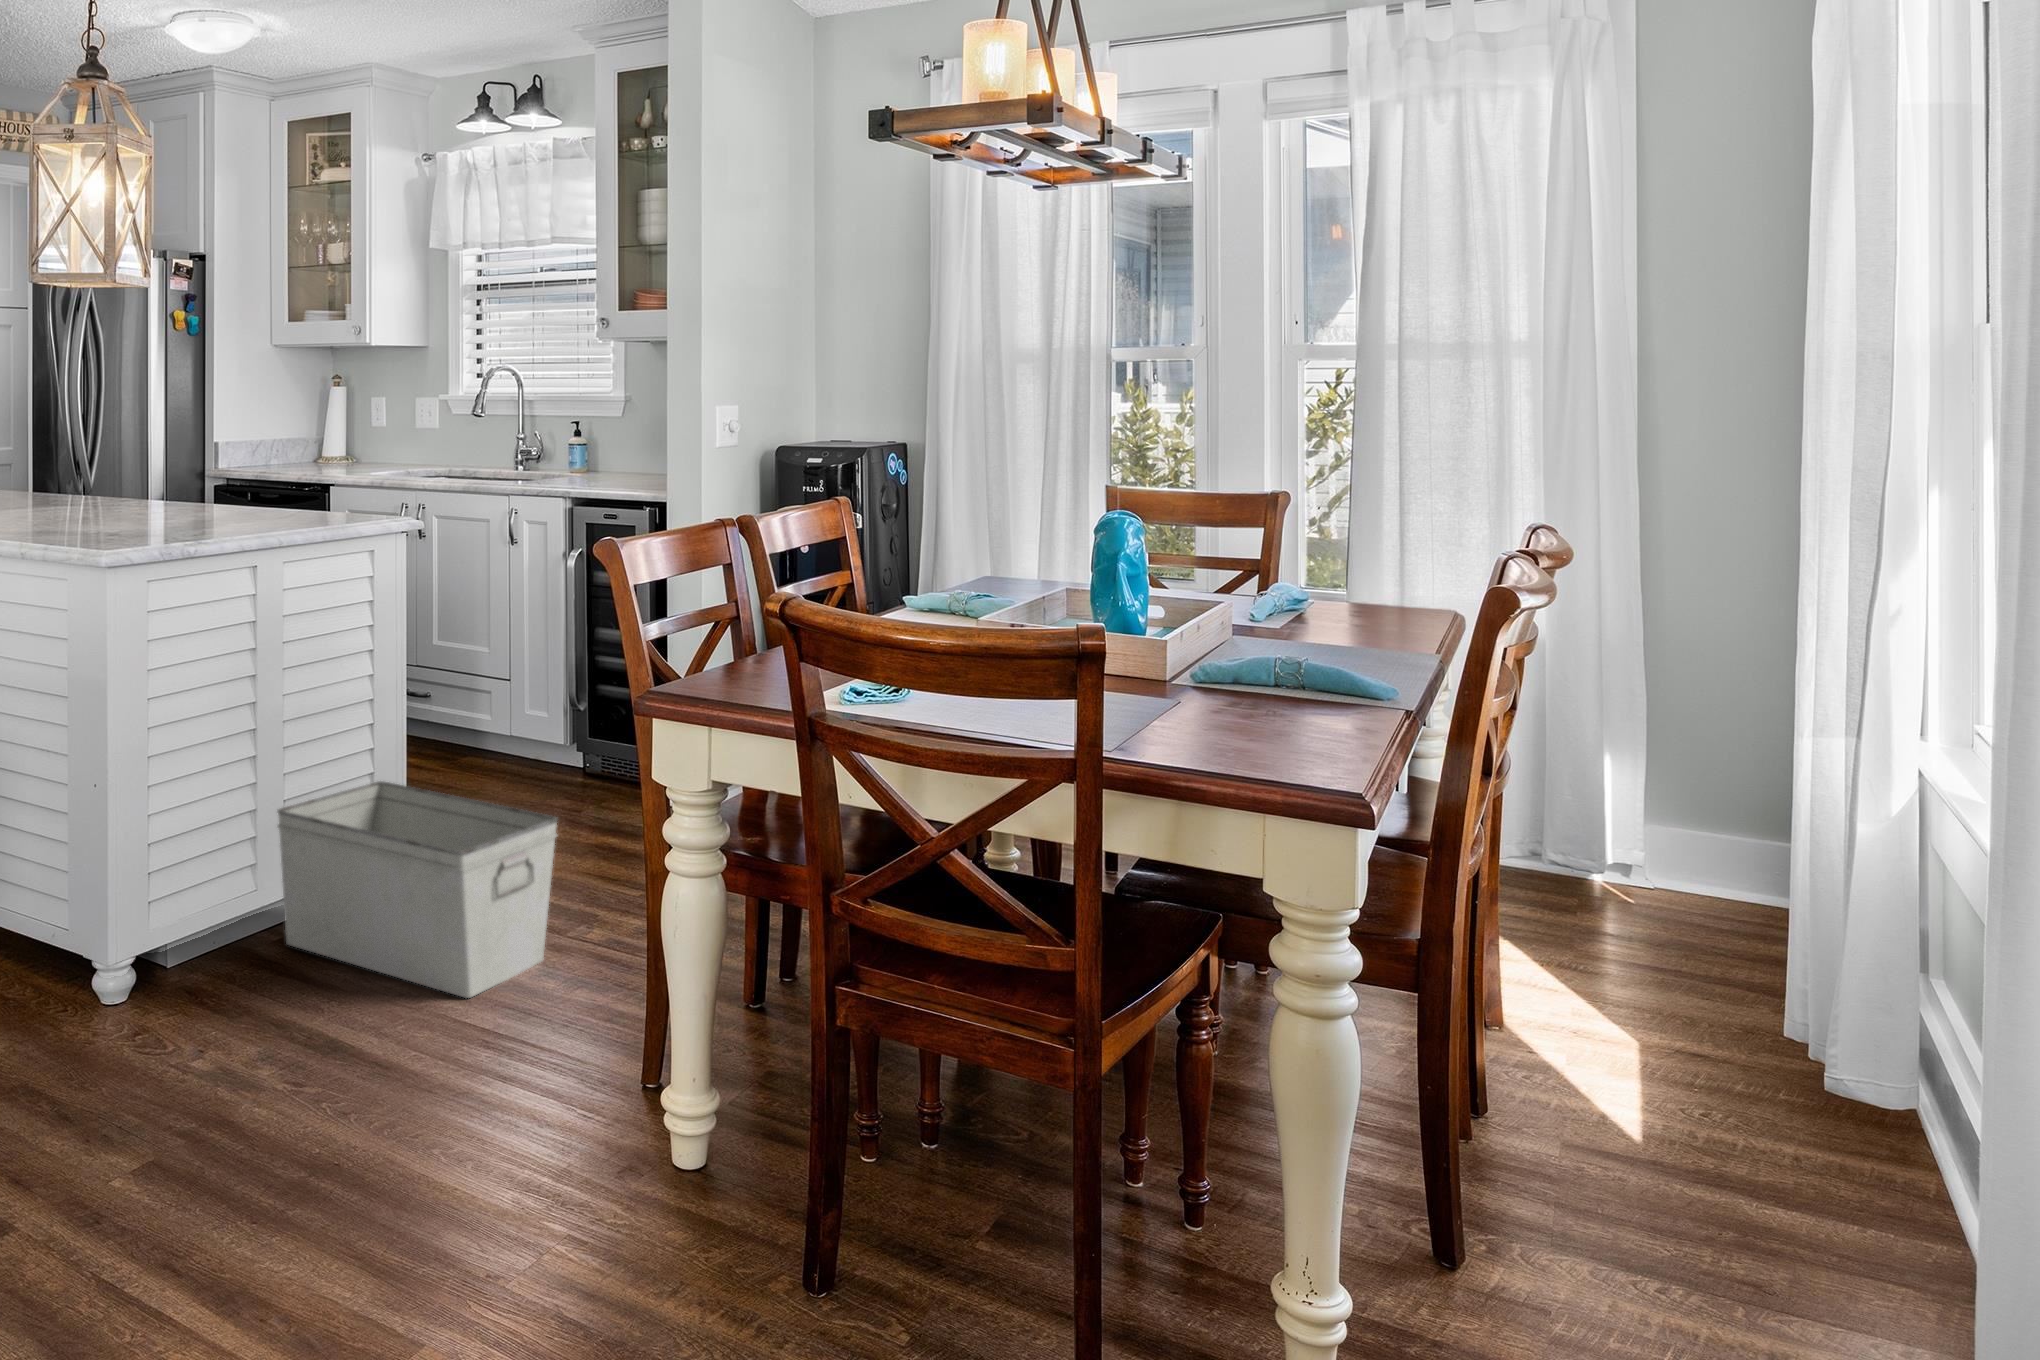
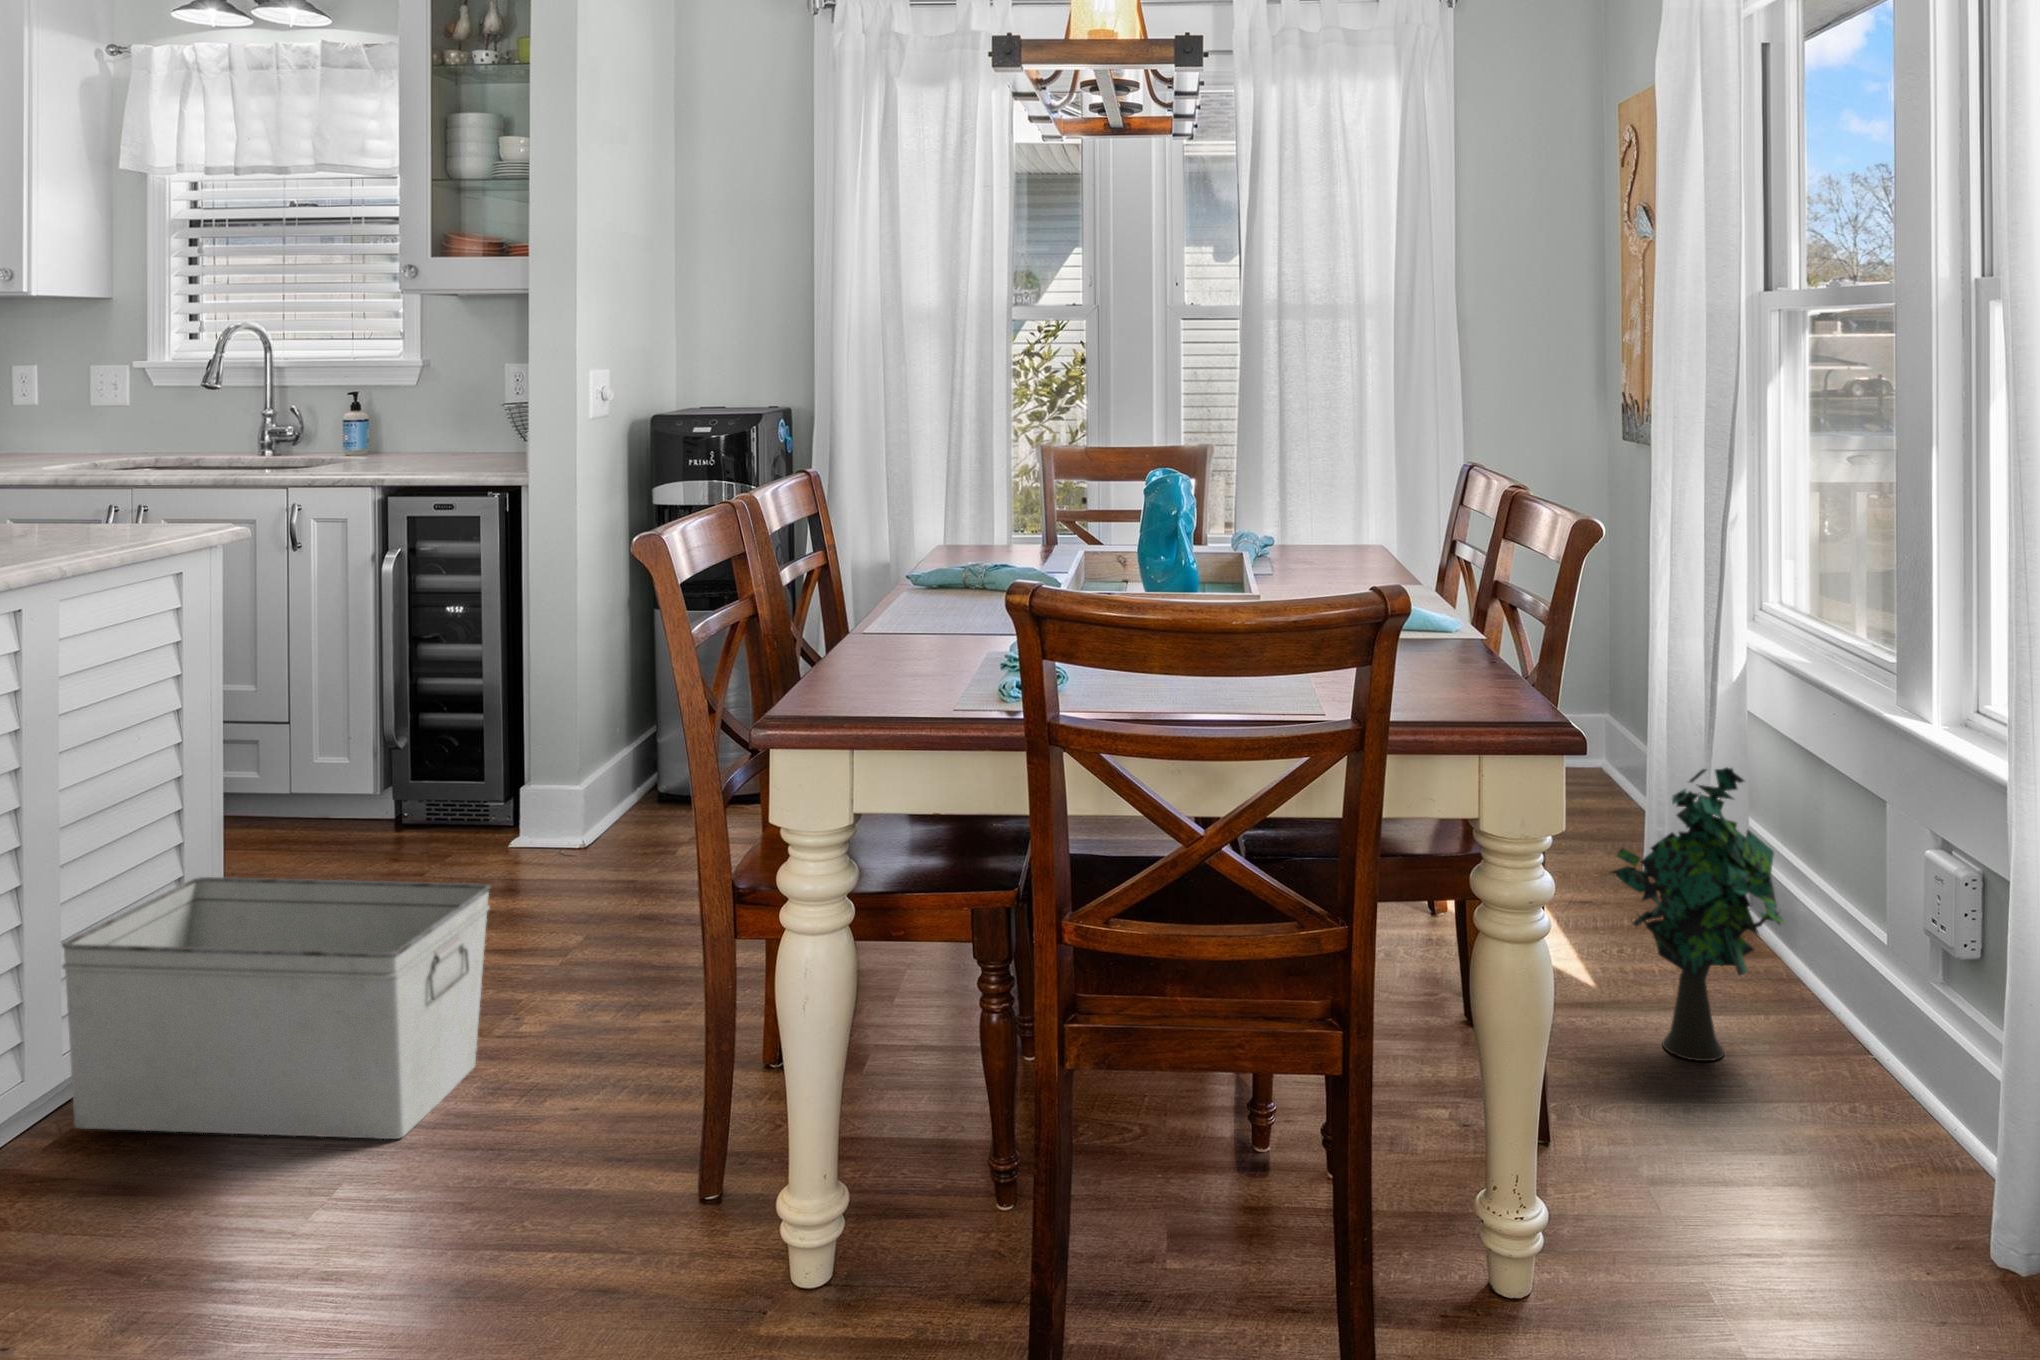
decorative plant: none [1621,888,1864,1238] -> present [1610,768,1784,1061]

